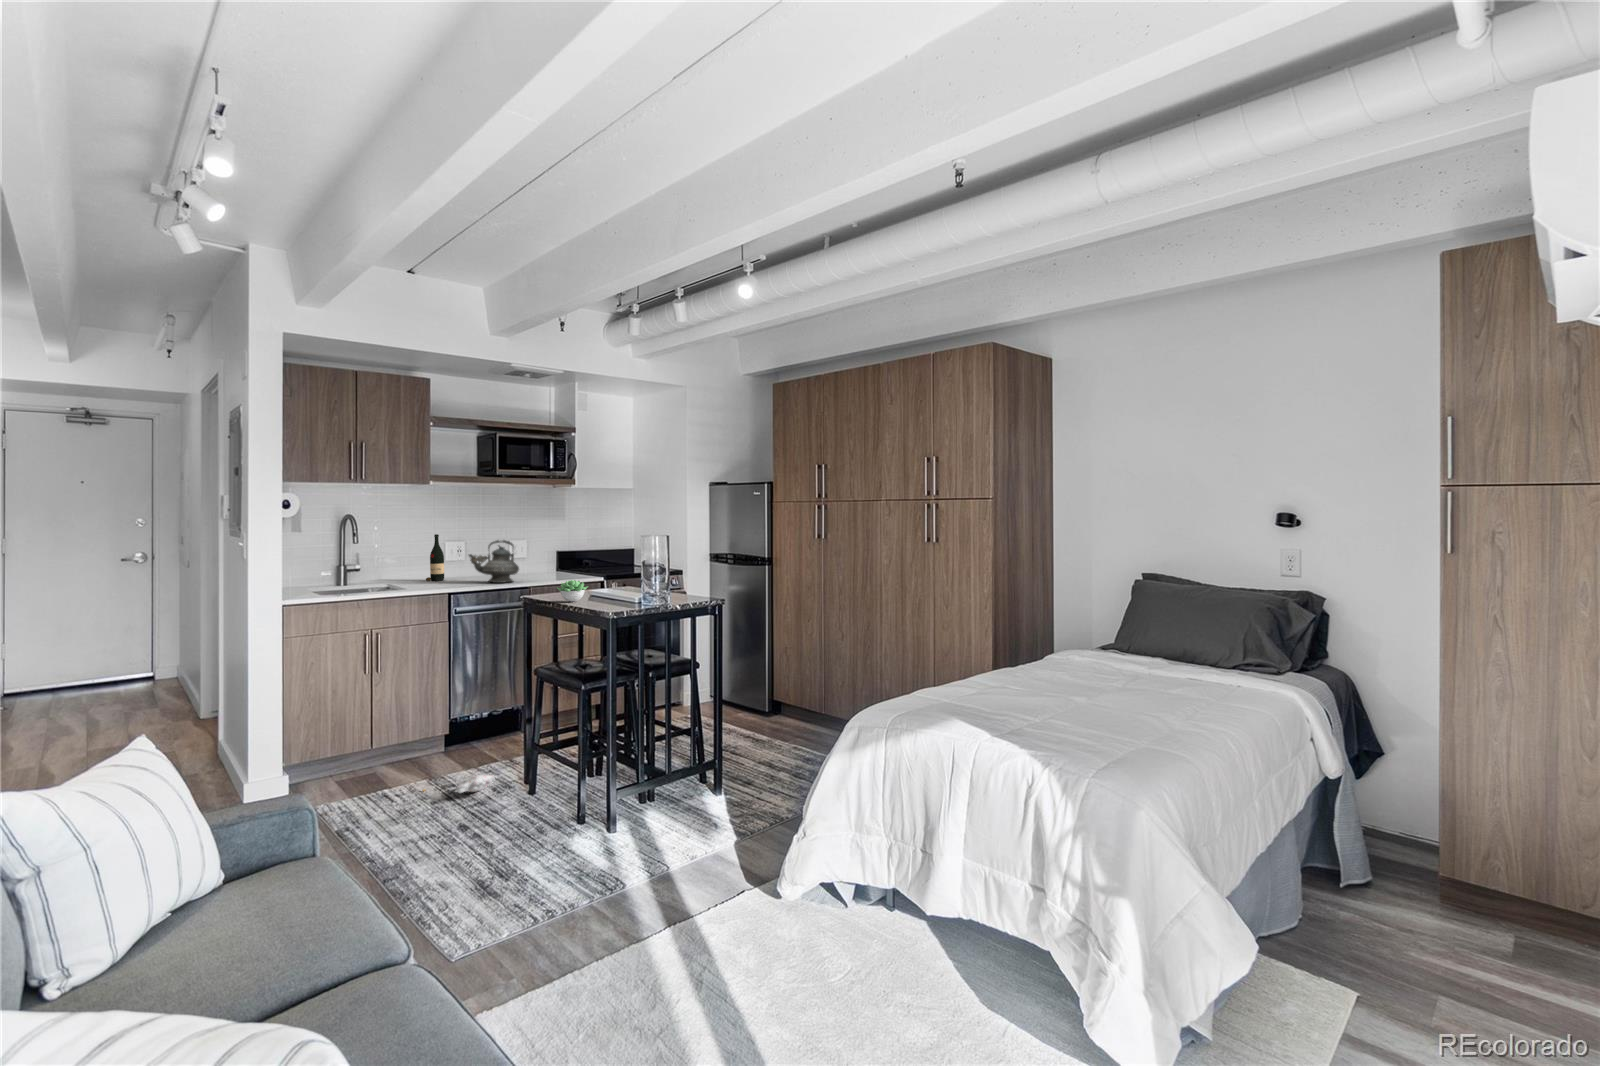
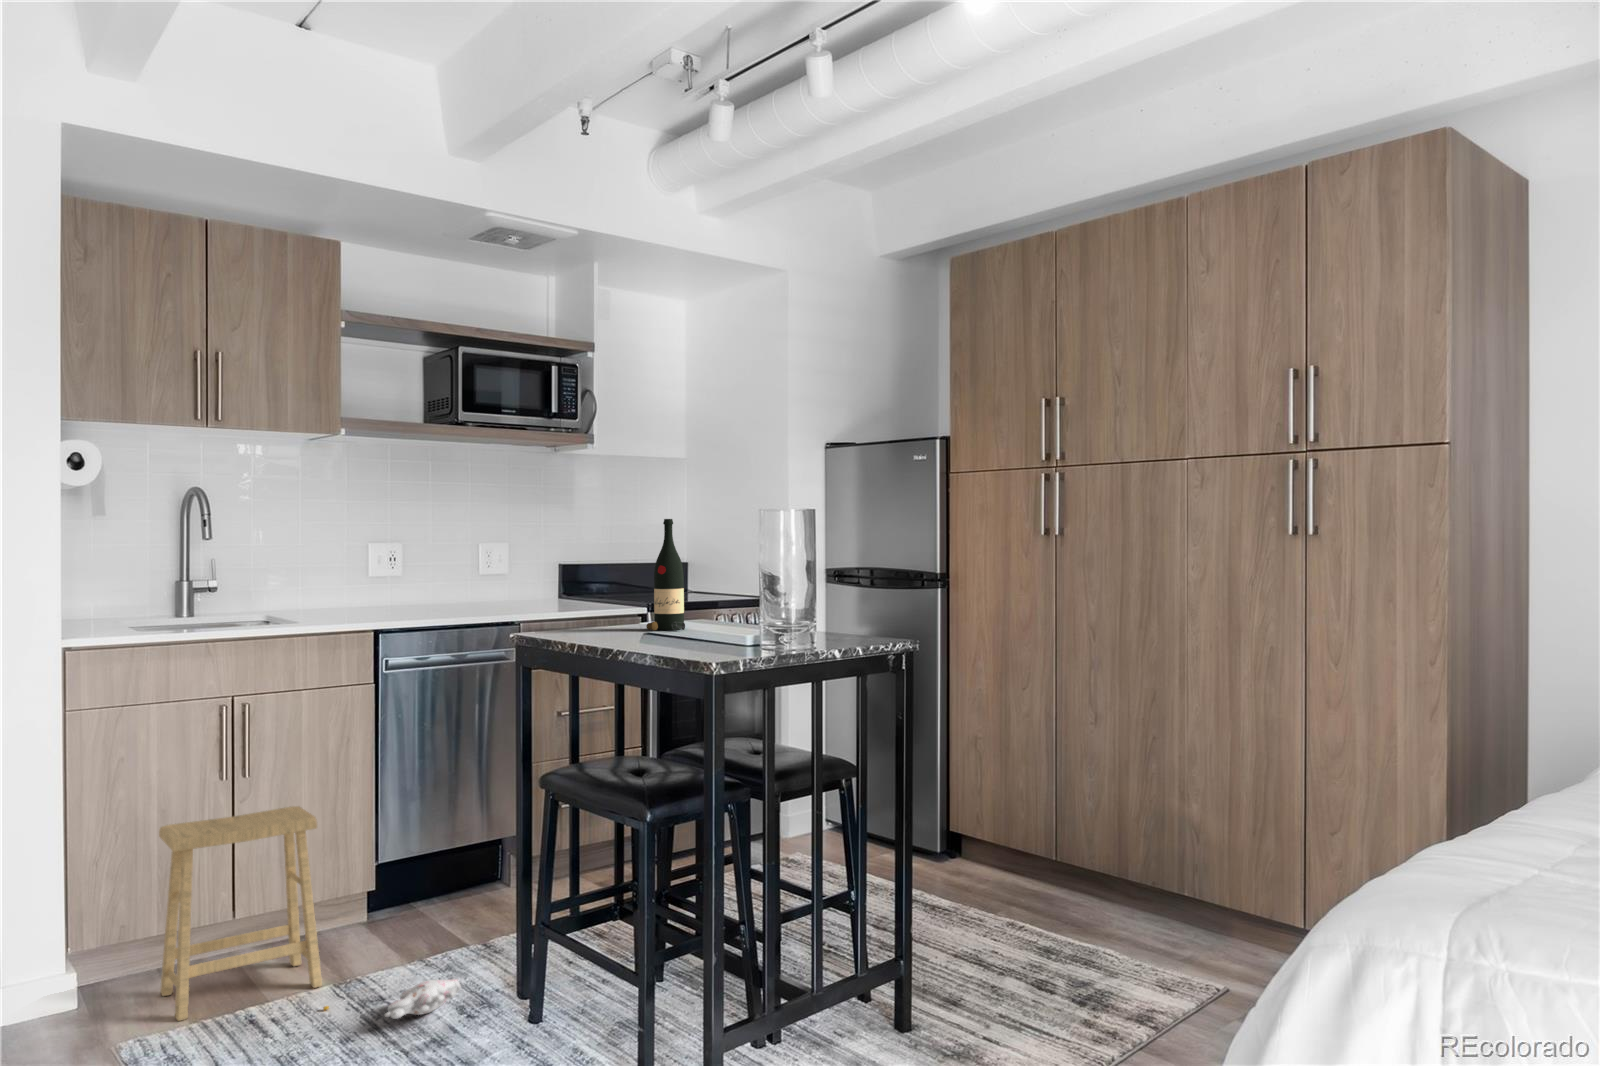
wine bottle: present [426,534,444,581] -> present [646,519,685,630]
teapot: present [469,540,519,583] -> none [408,534,498,613]
succulent plant: present [557,580,588,601] -> none [587,597,649,639]
footstool: none [334,688,422,797] -> present [159,806,322,1021]

